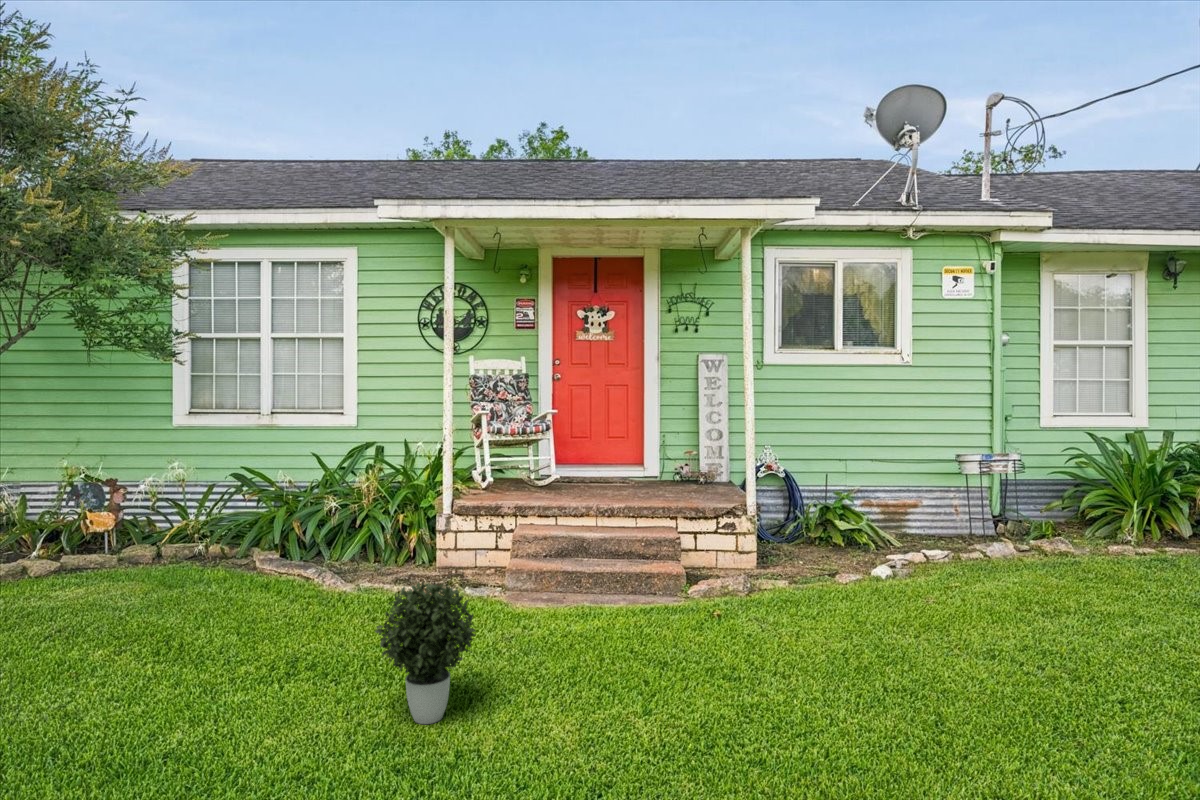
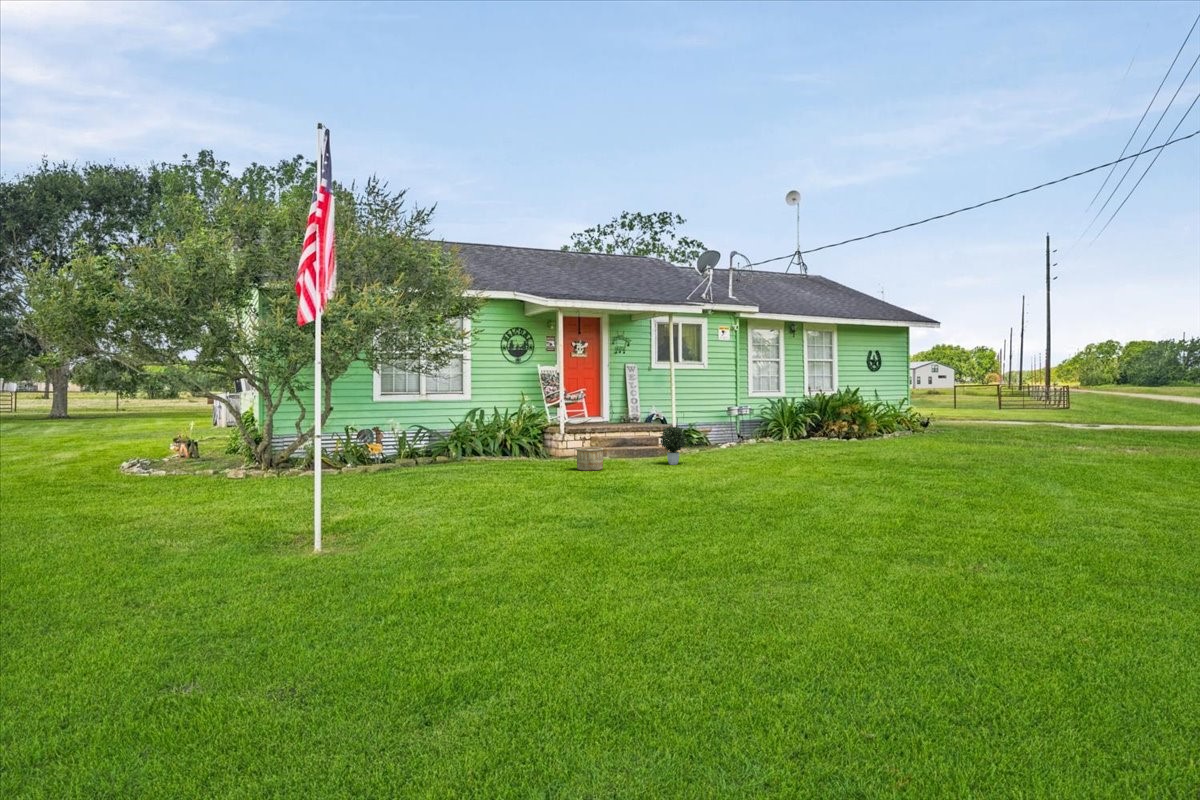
wooden bucket: none [60,624,171,727] -> present [576,446,604,471]

